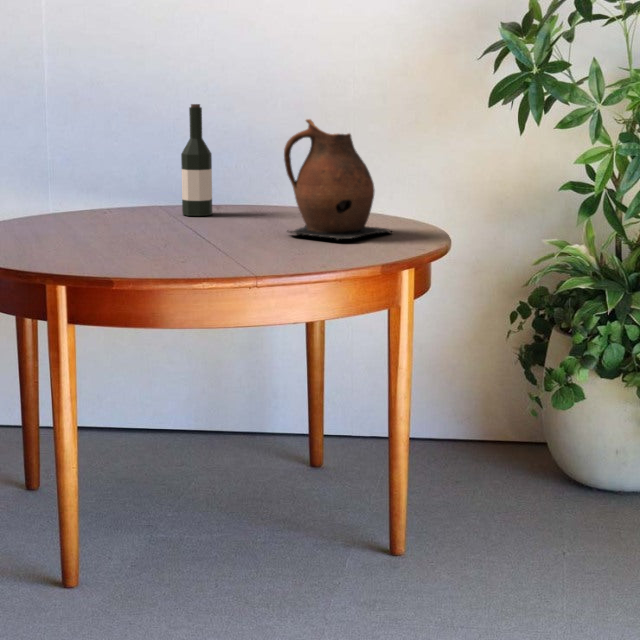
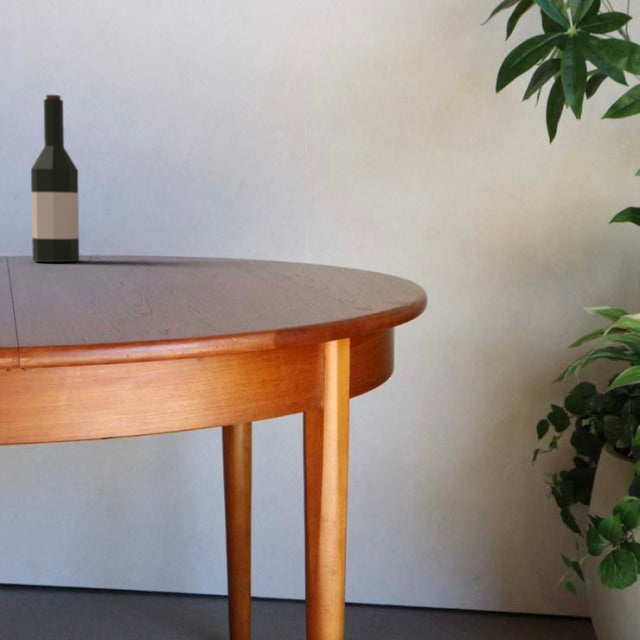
ceramic pitcher: present [284,119,391,240] -> none [138,88,322,287]

